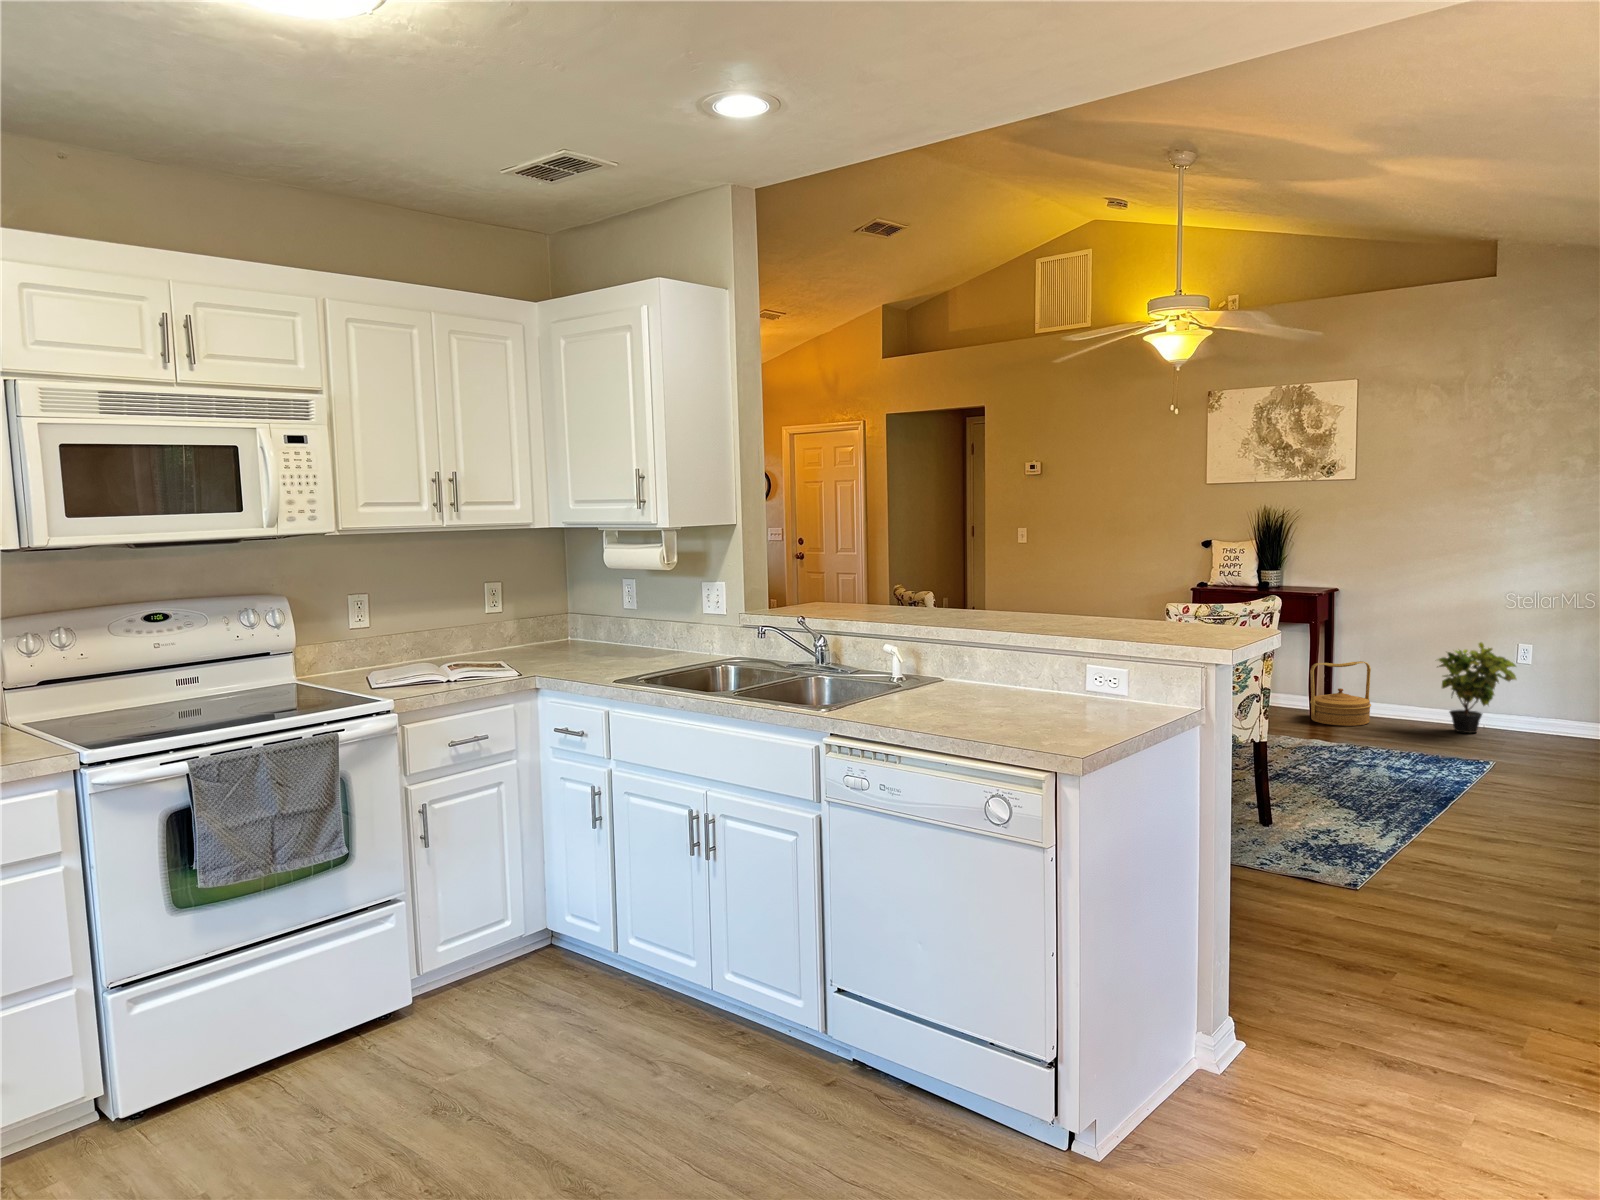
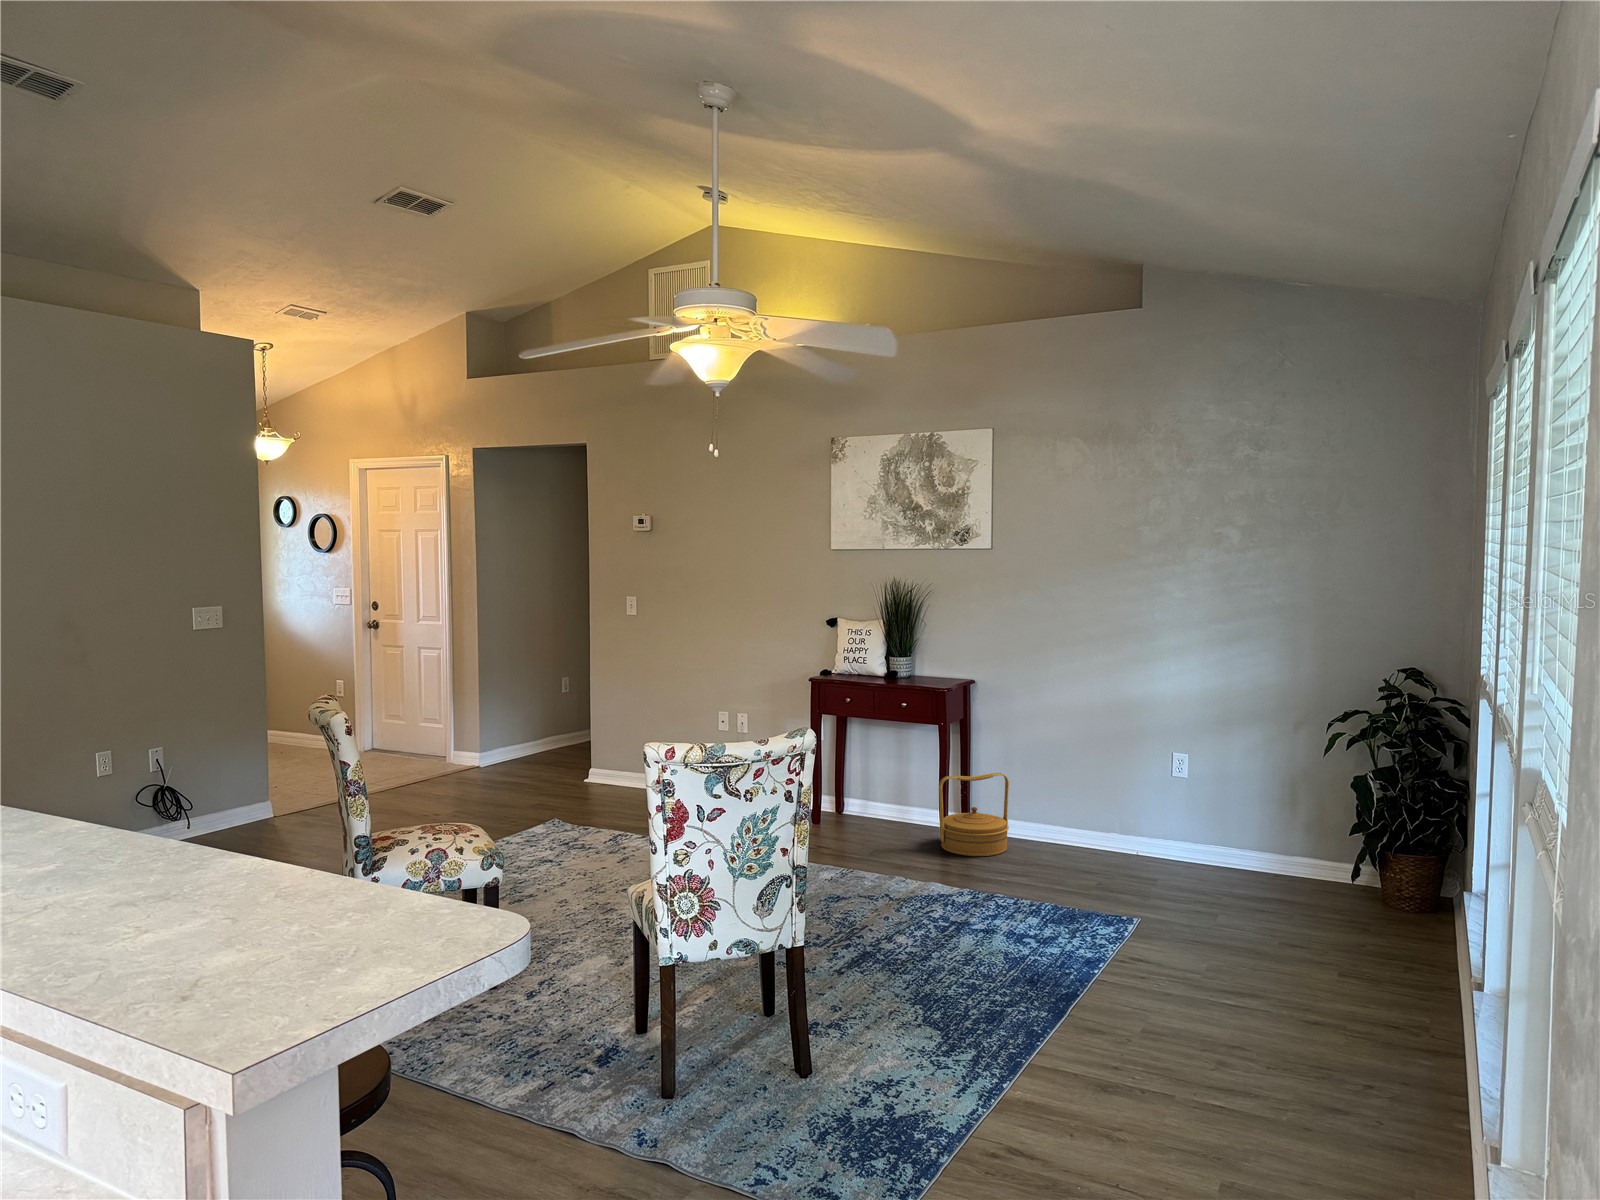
potted plant: present [1437,642,1516,733] -> none [1078,752,1167,865]

